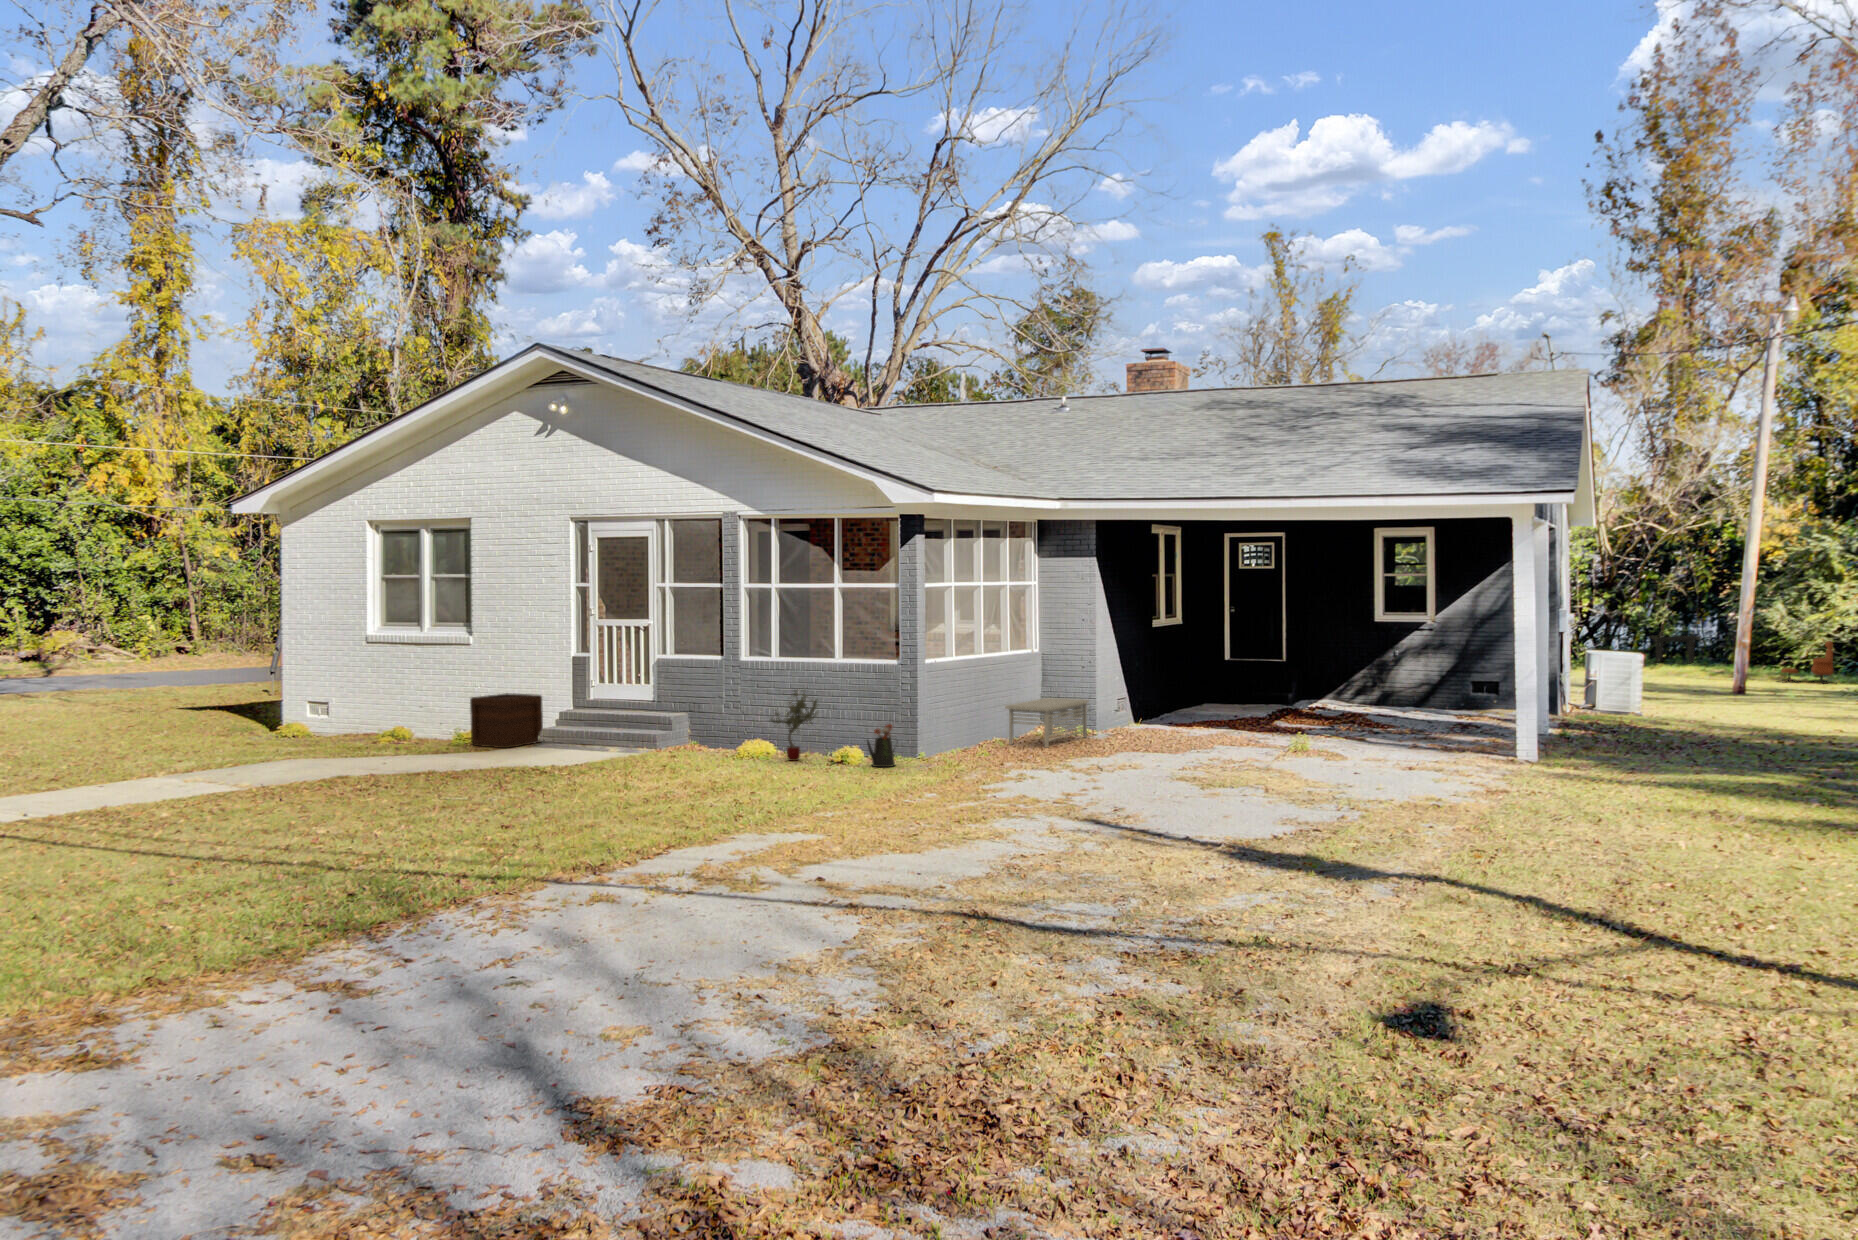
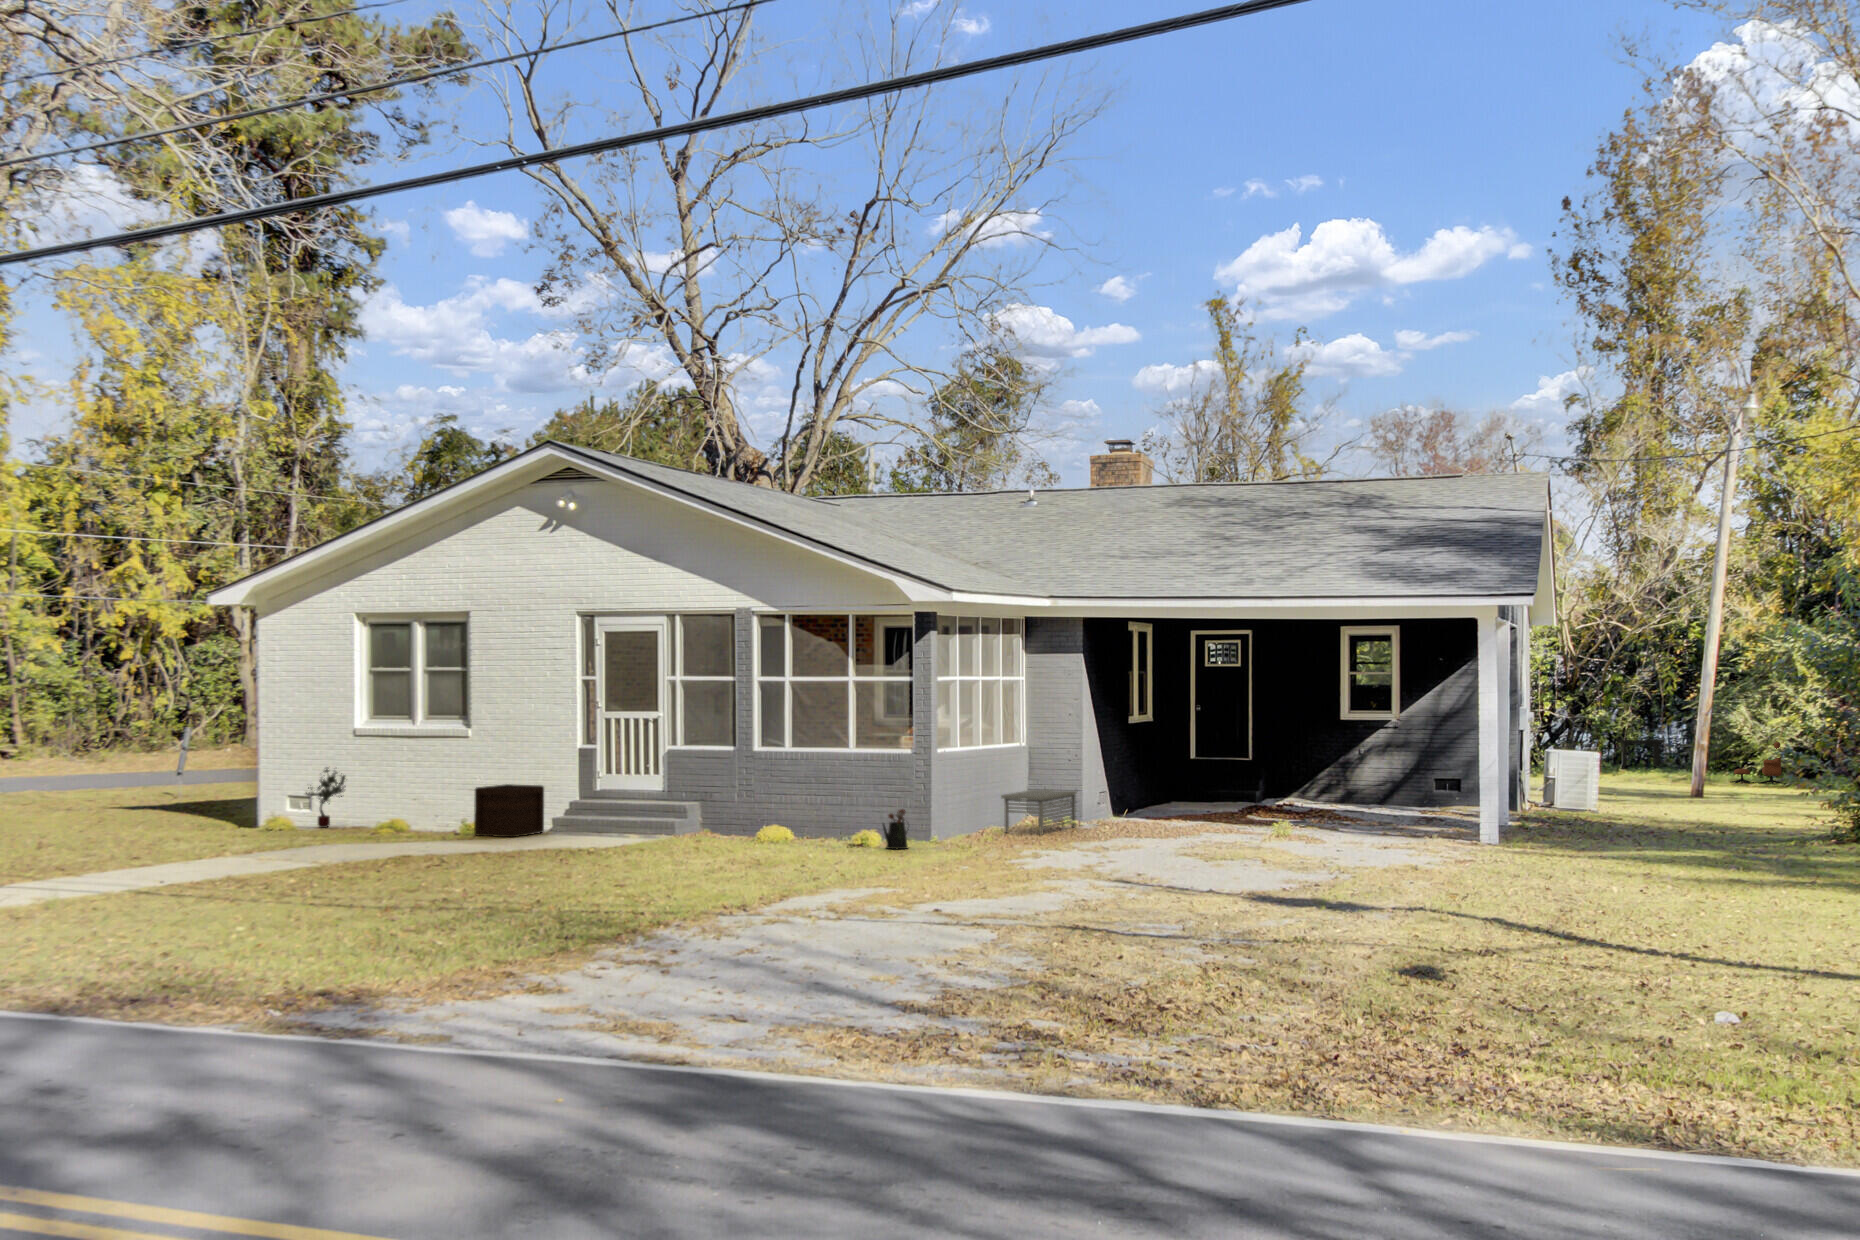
potted tree: present [770,689,817,761] -> present [306,768,346,828]

